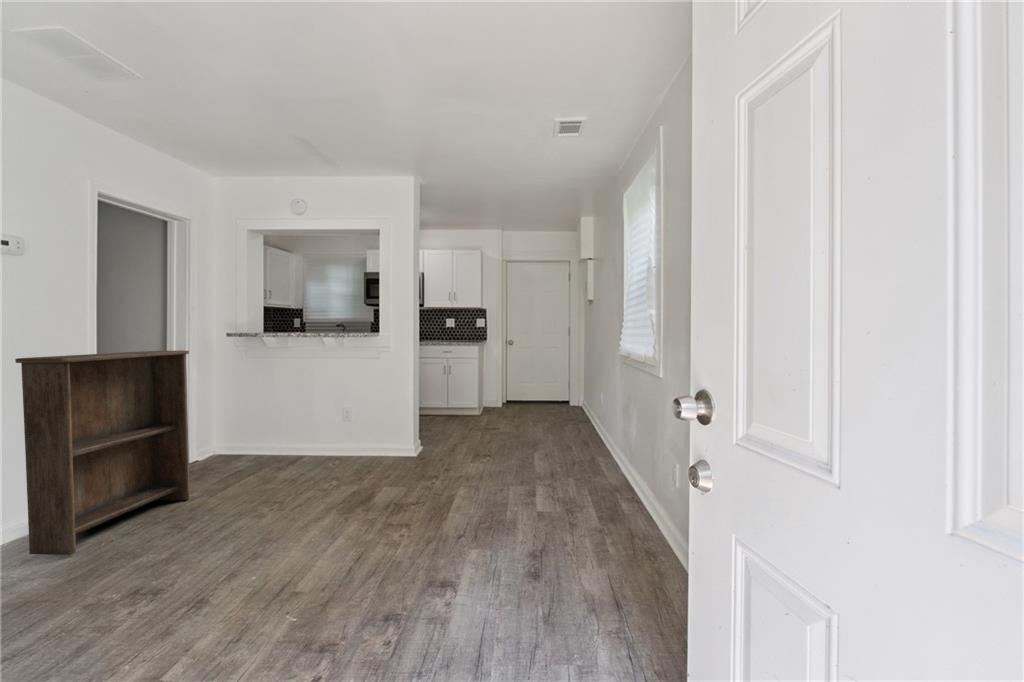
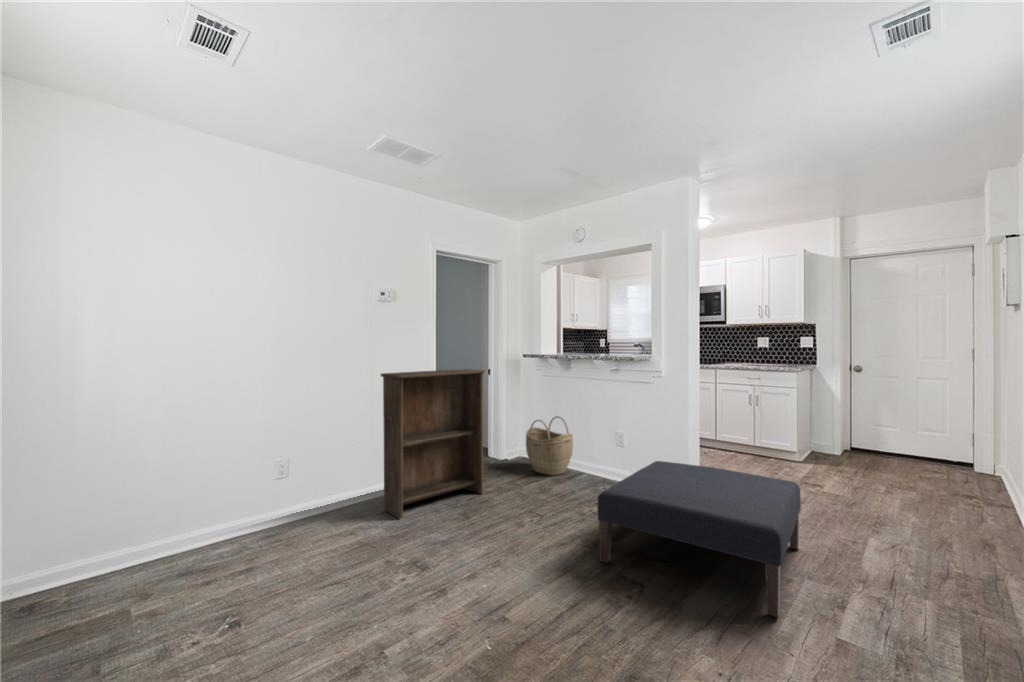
woven basket: none [232,401,292,465] -> present [526,416,573,476]
ottoman: none [361,422,511,520] -> present [598,461,801,617]

